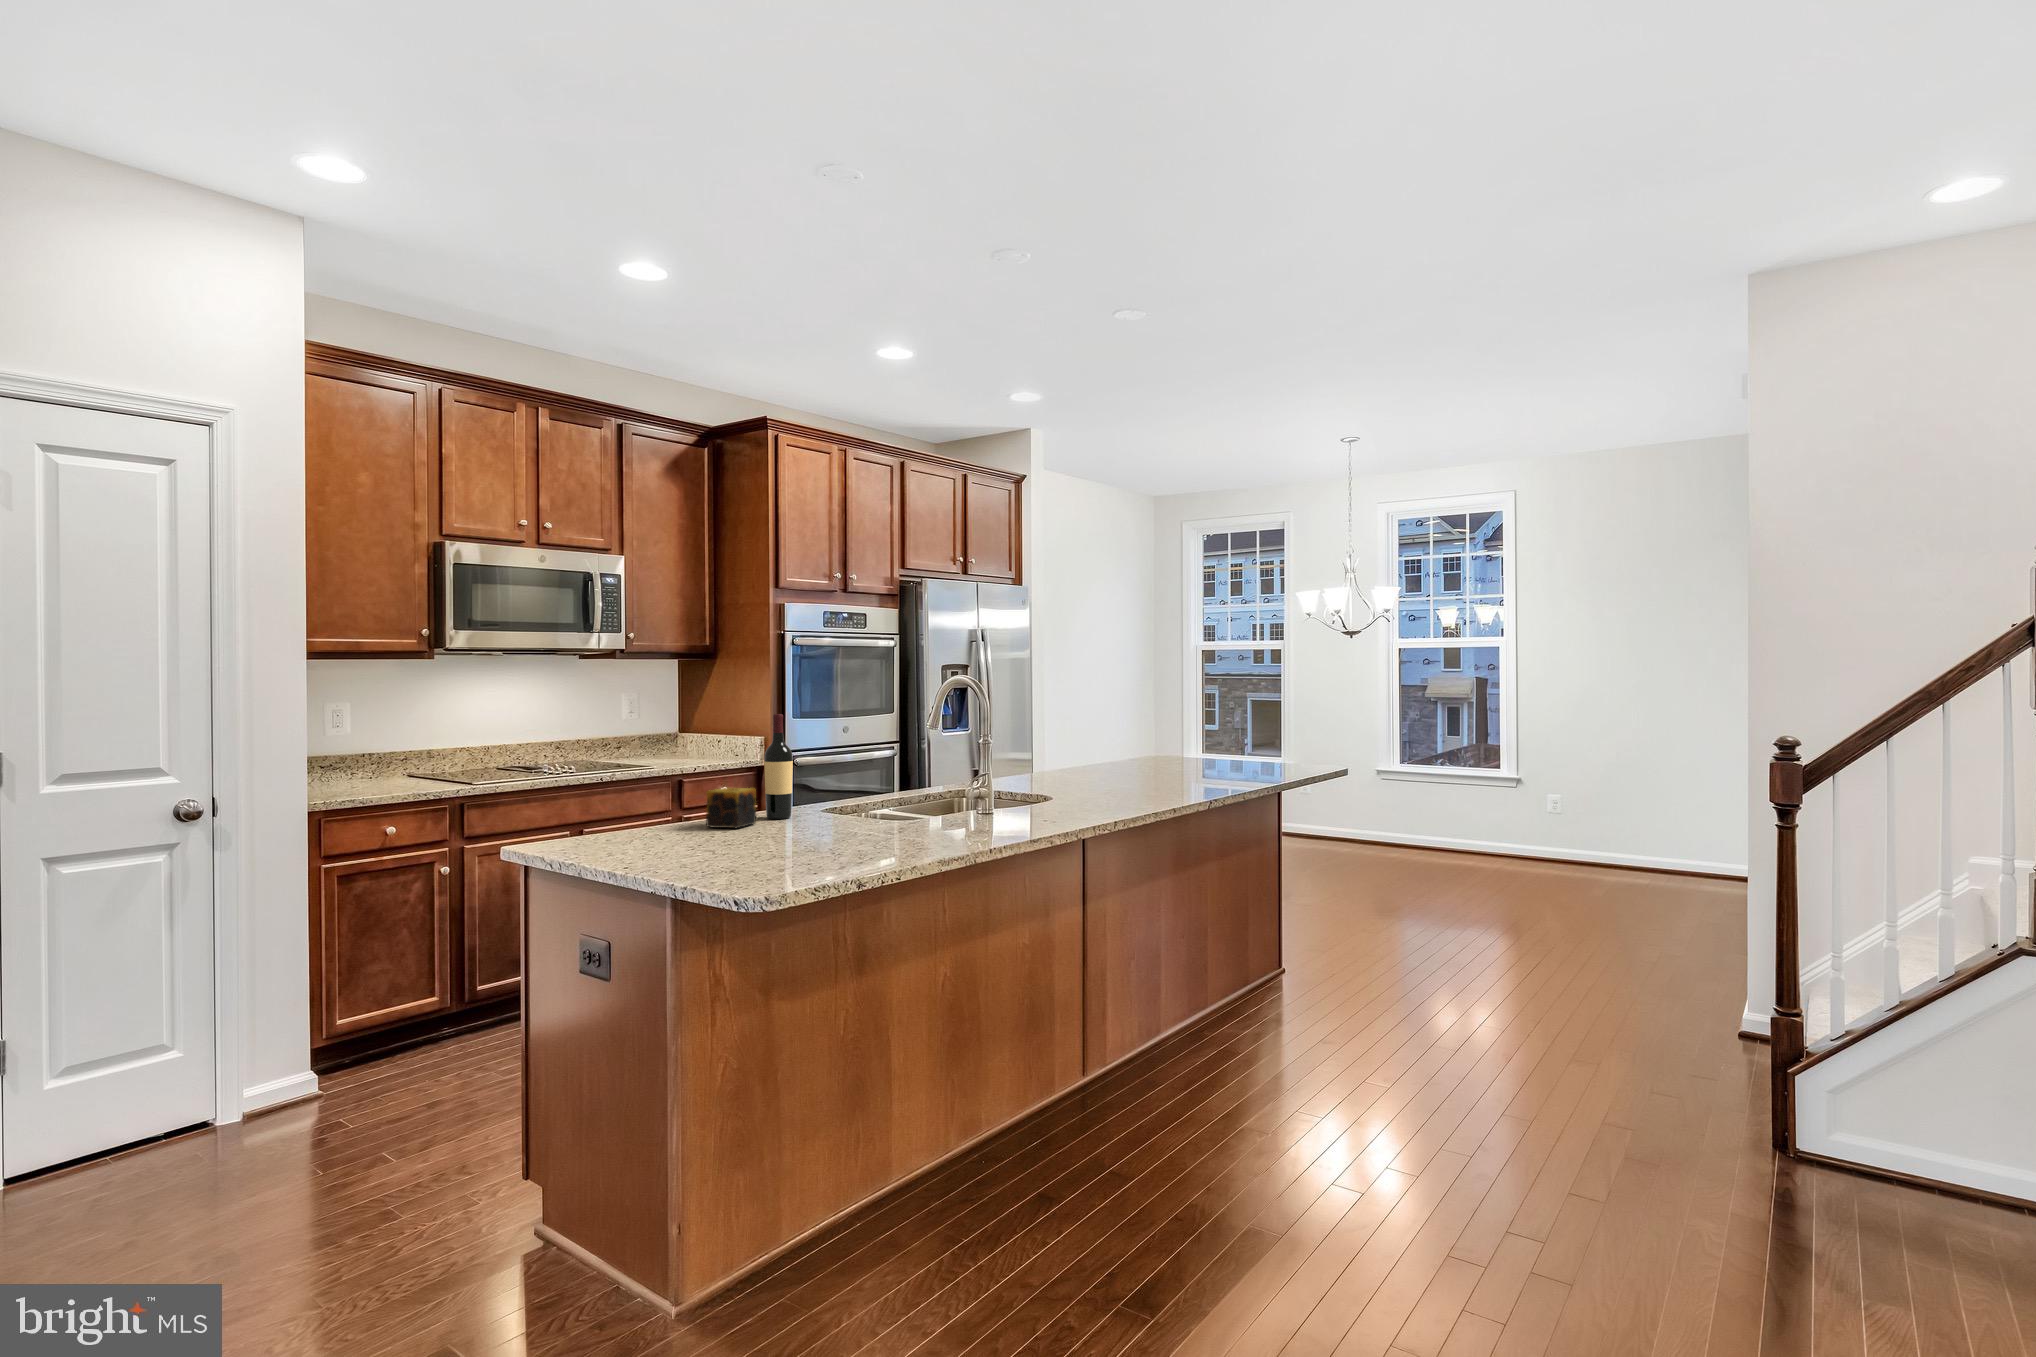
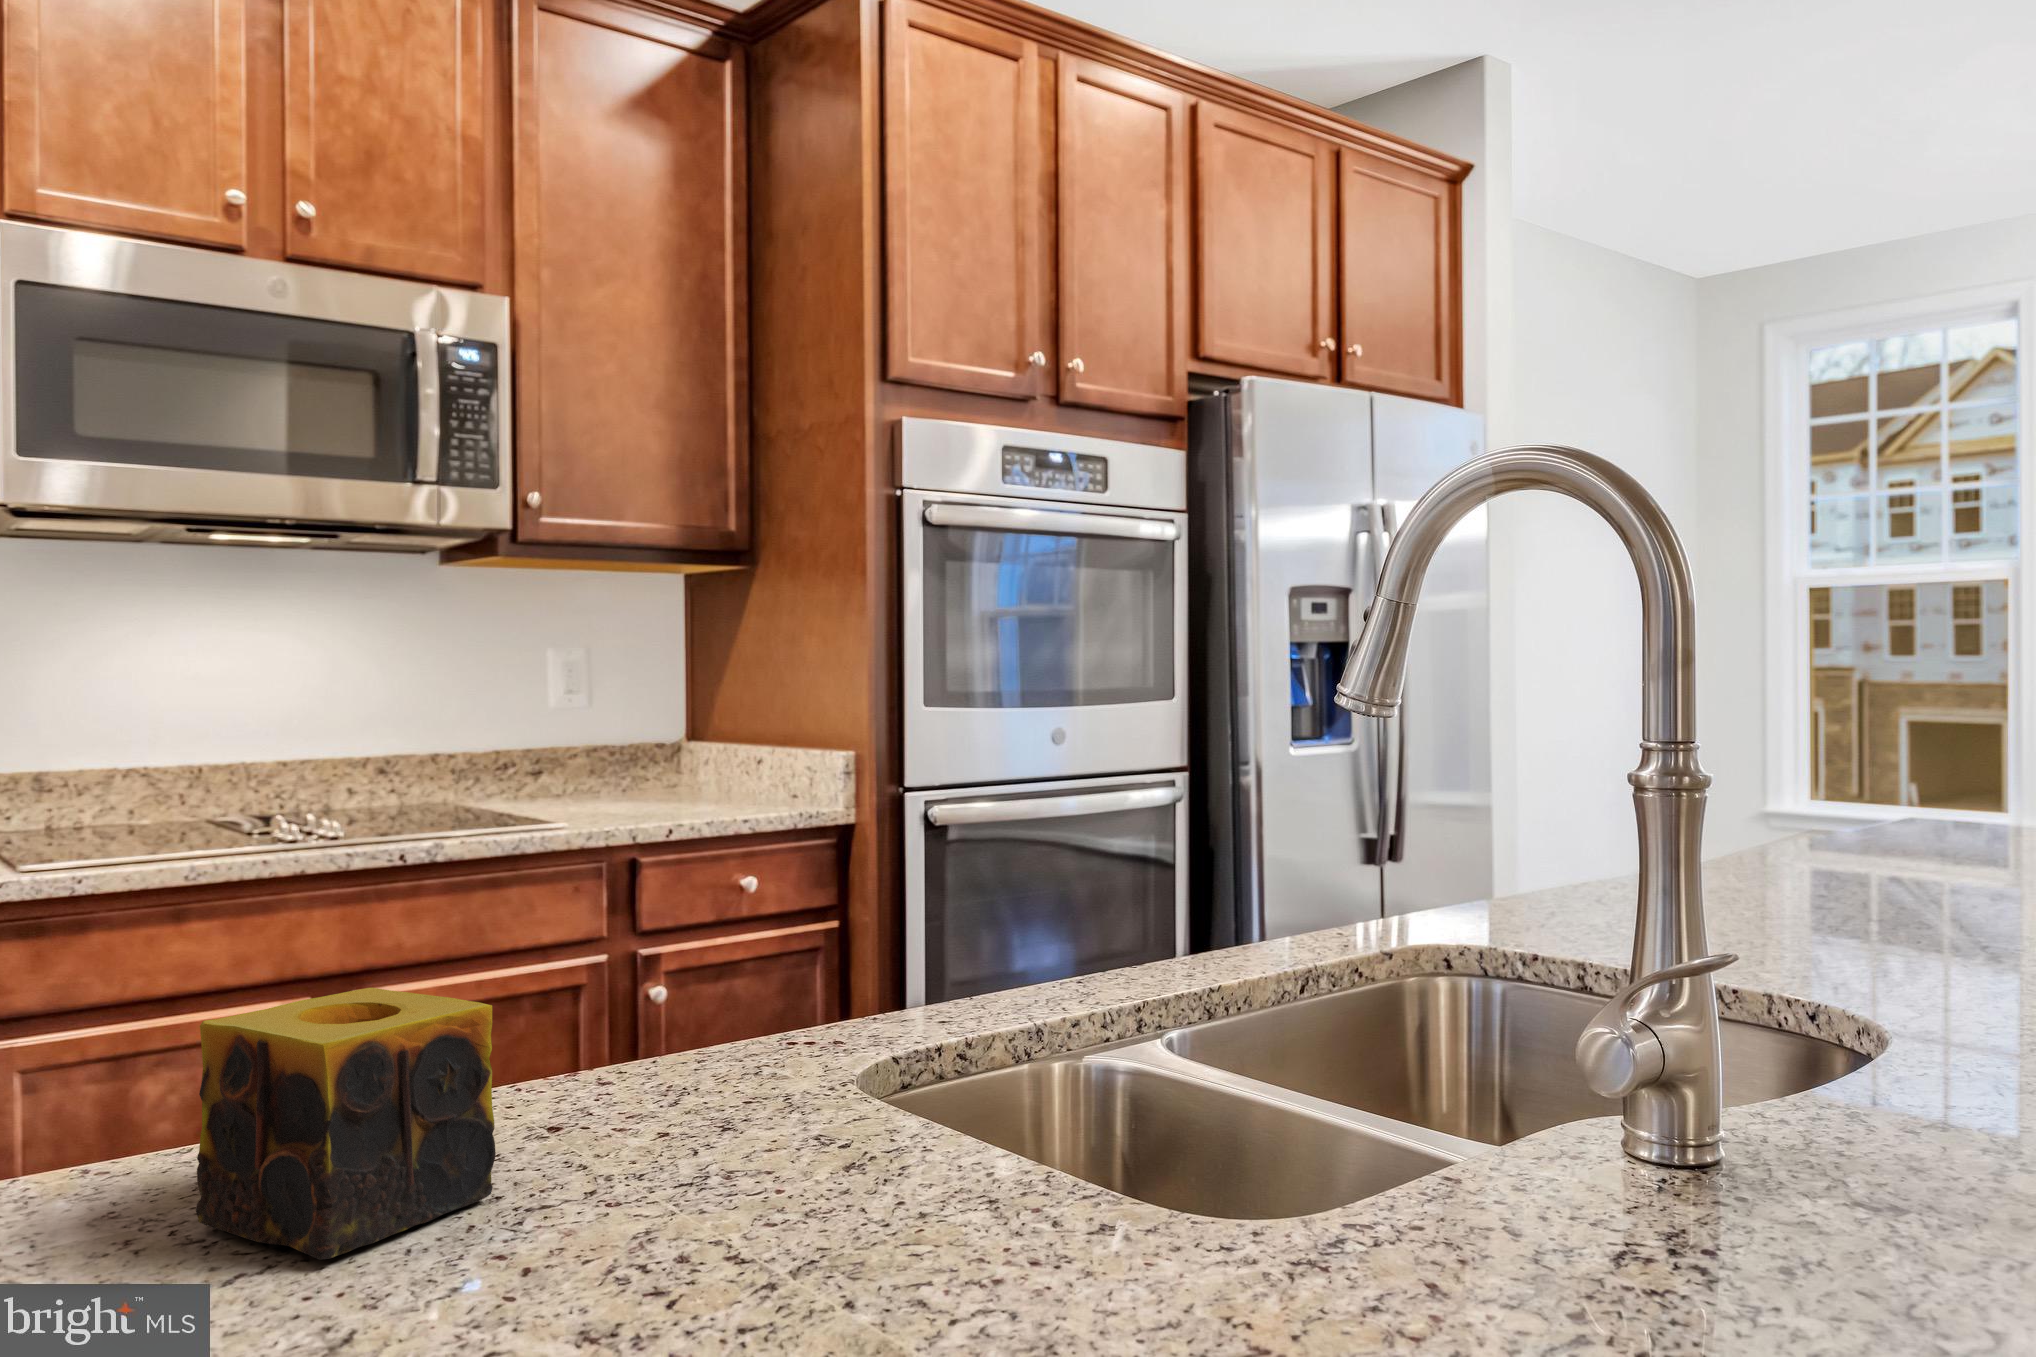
wine bottle: present [764,714,793,819] -> none [589,616,729,1147]

